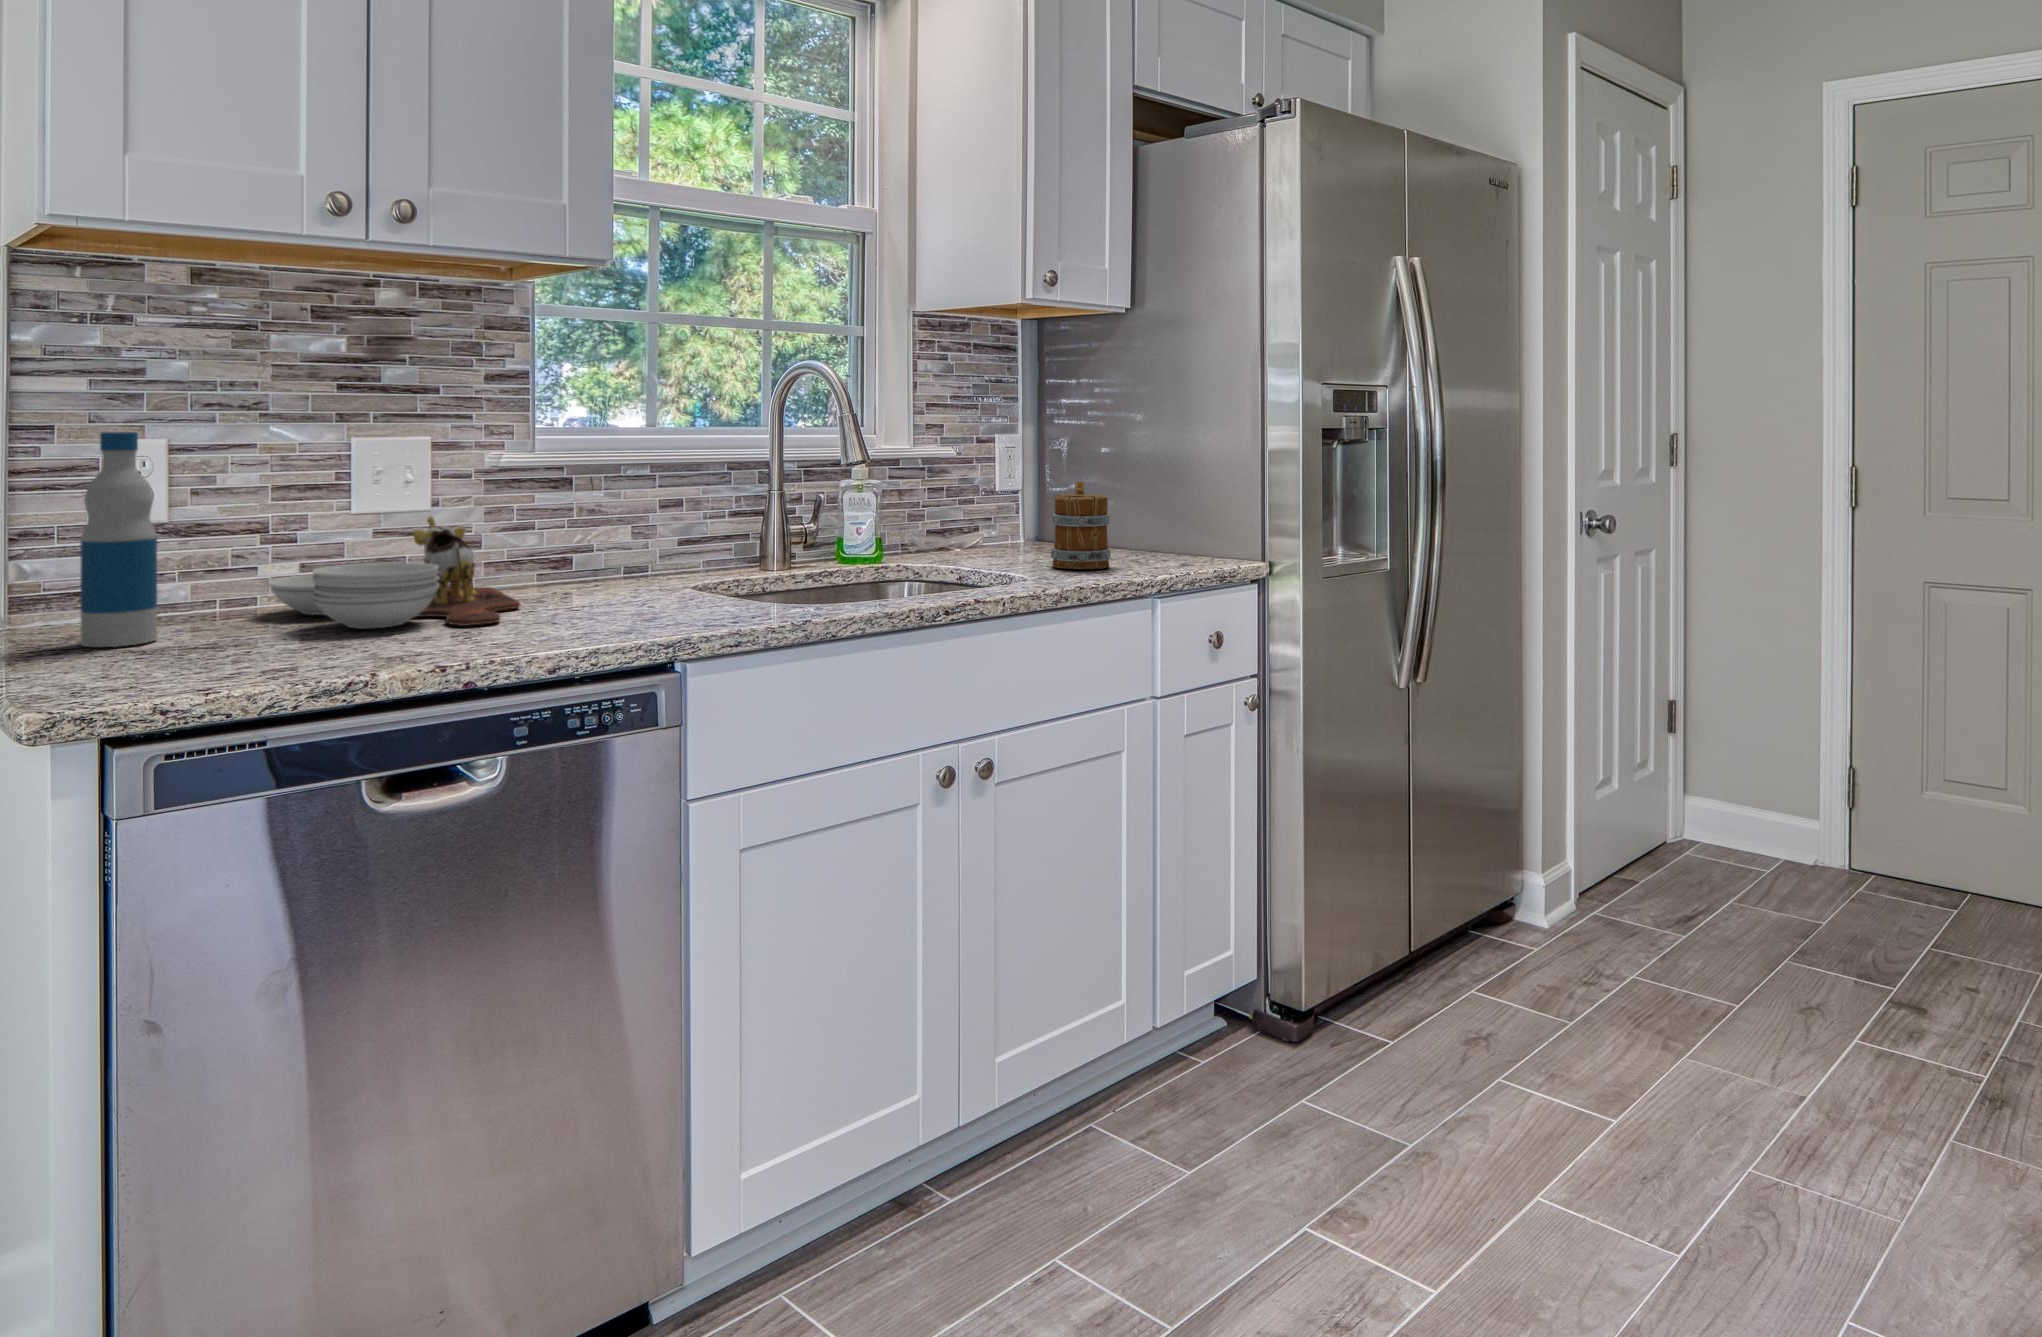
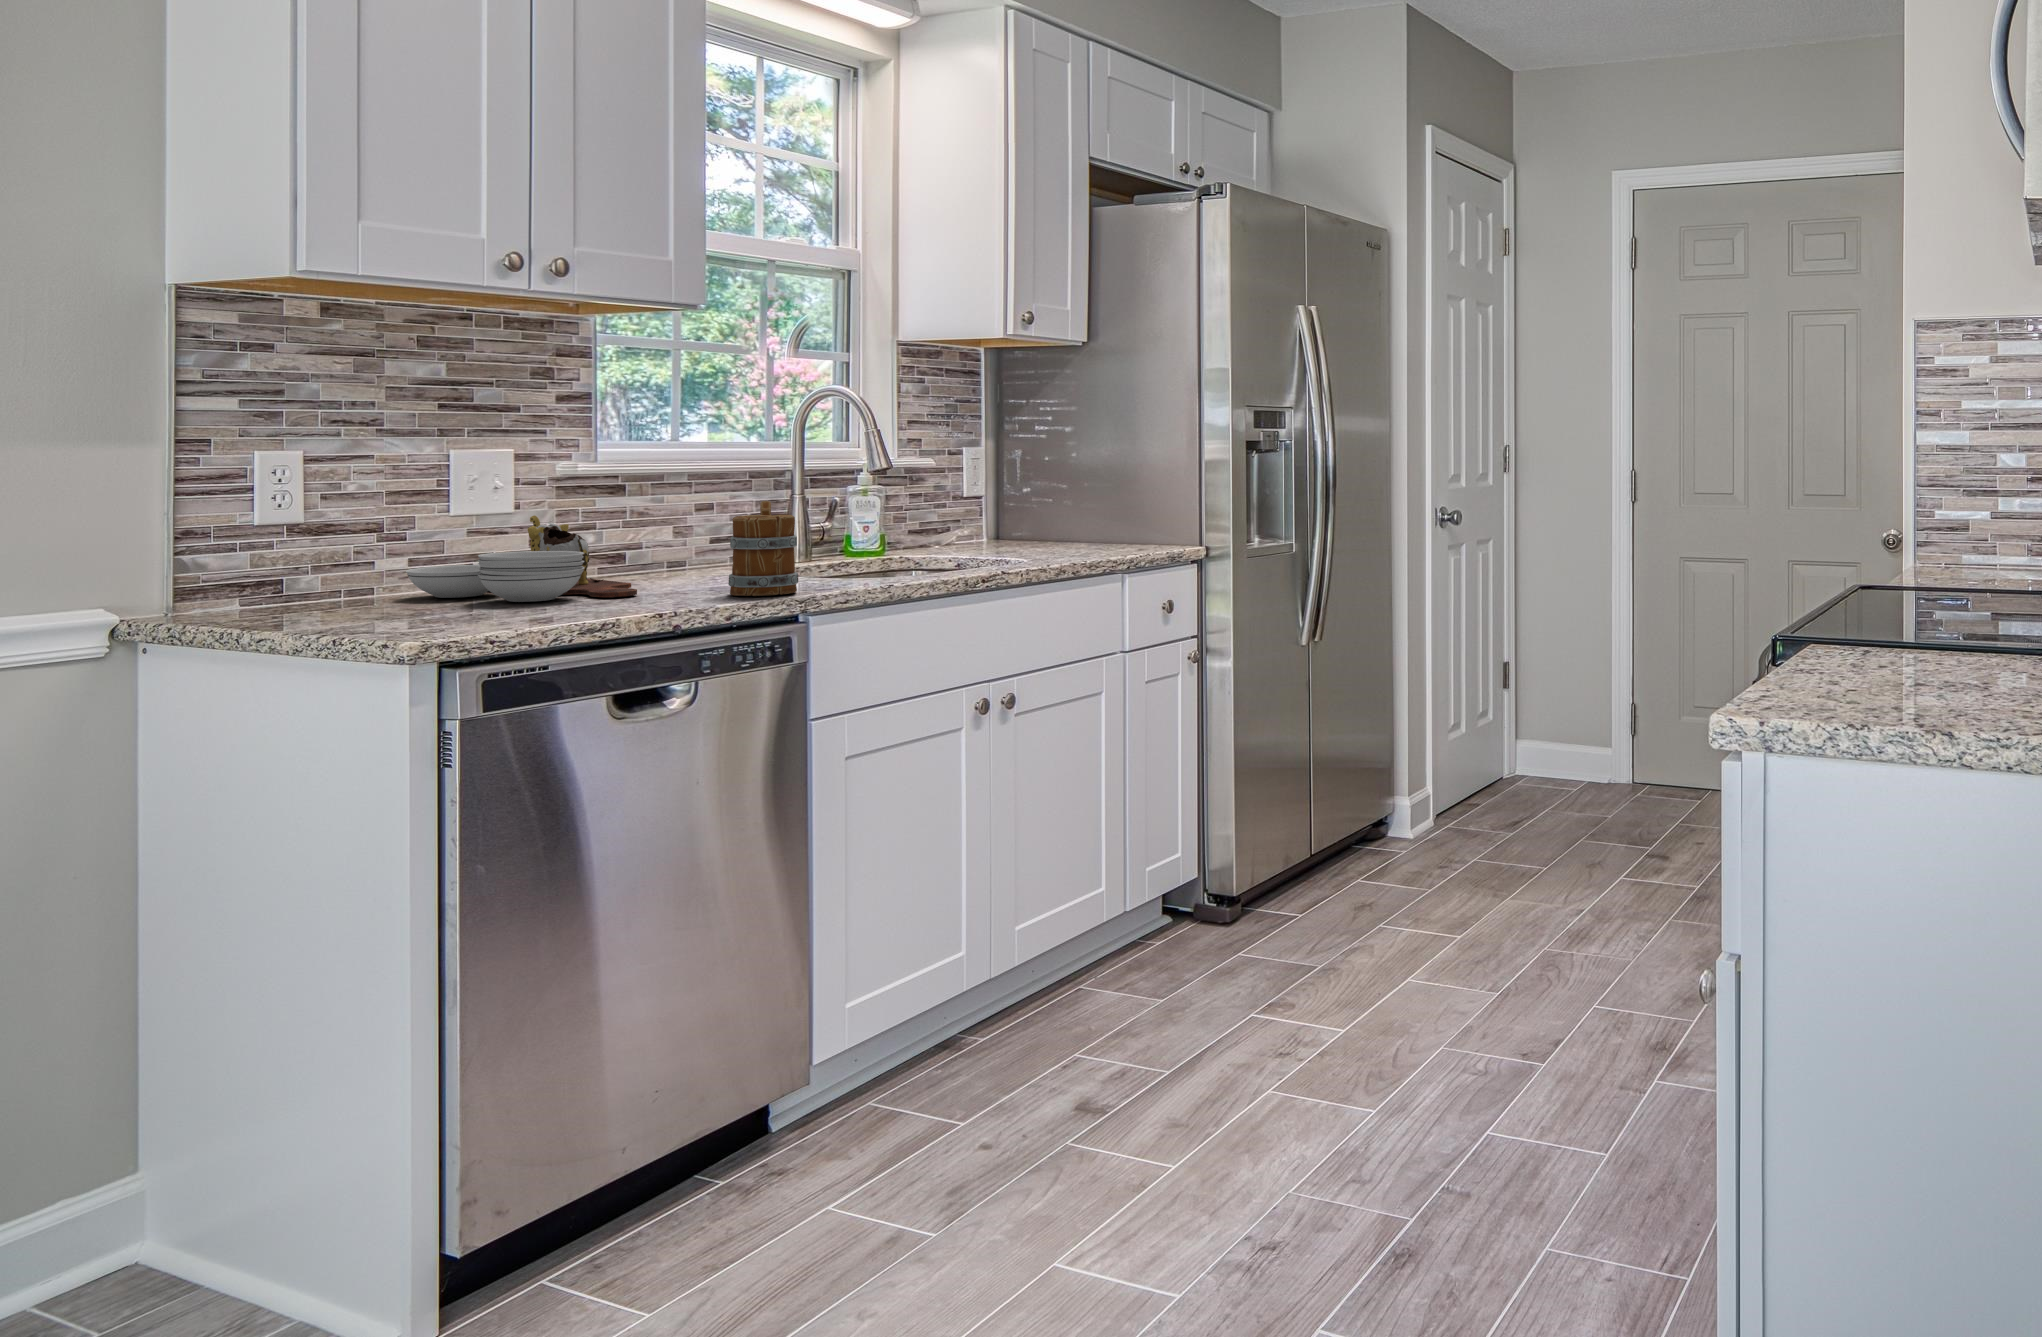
bottle: present [80,432,157,647] -> none [295,444,358,619]
mug: present [1051,481,1111,569] -> present [728,501,798,596]

